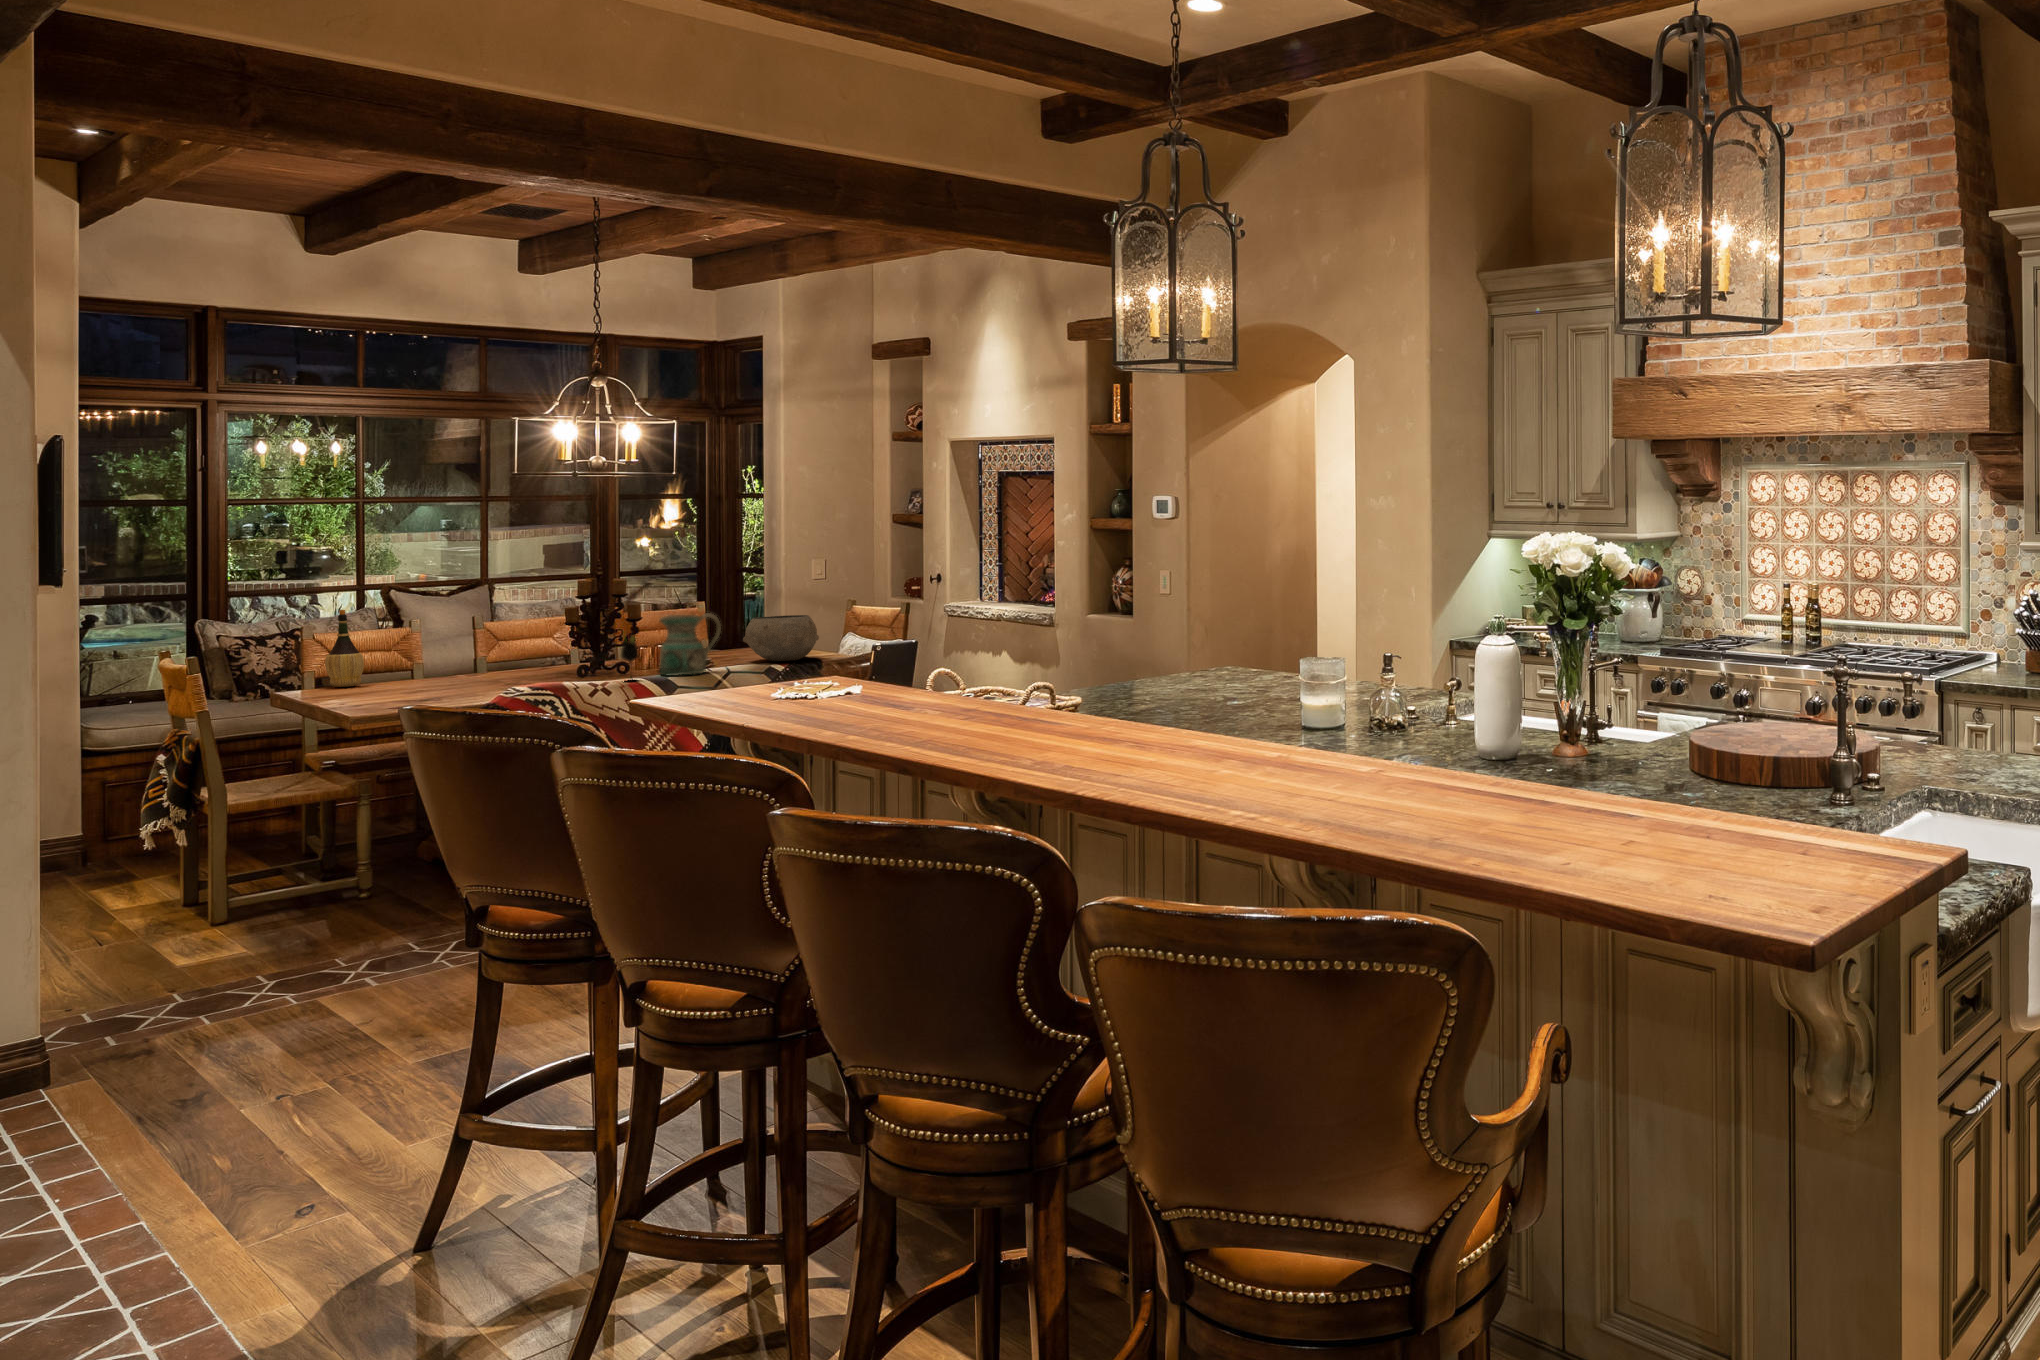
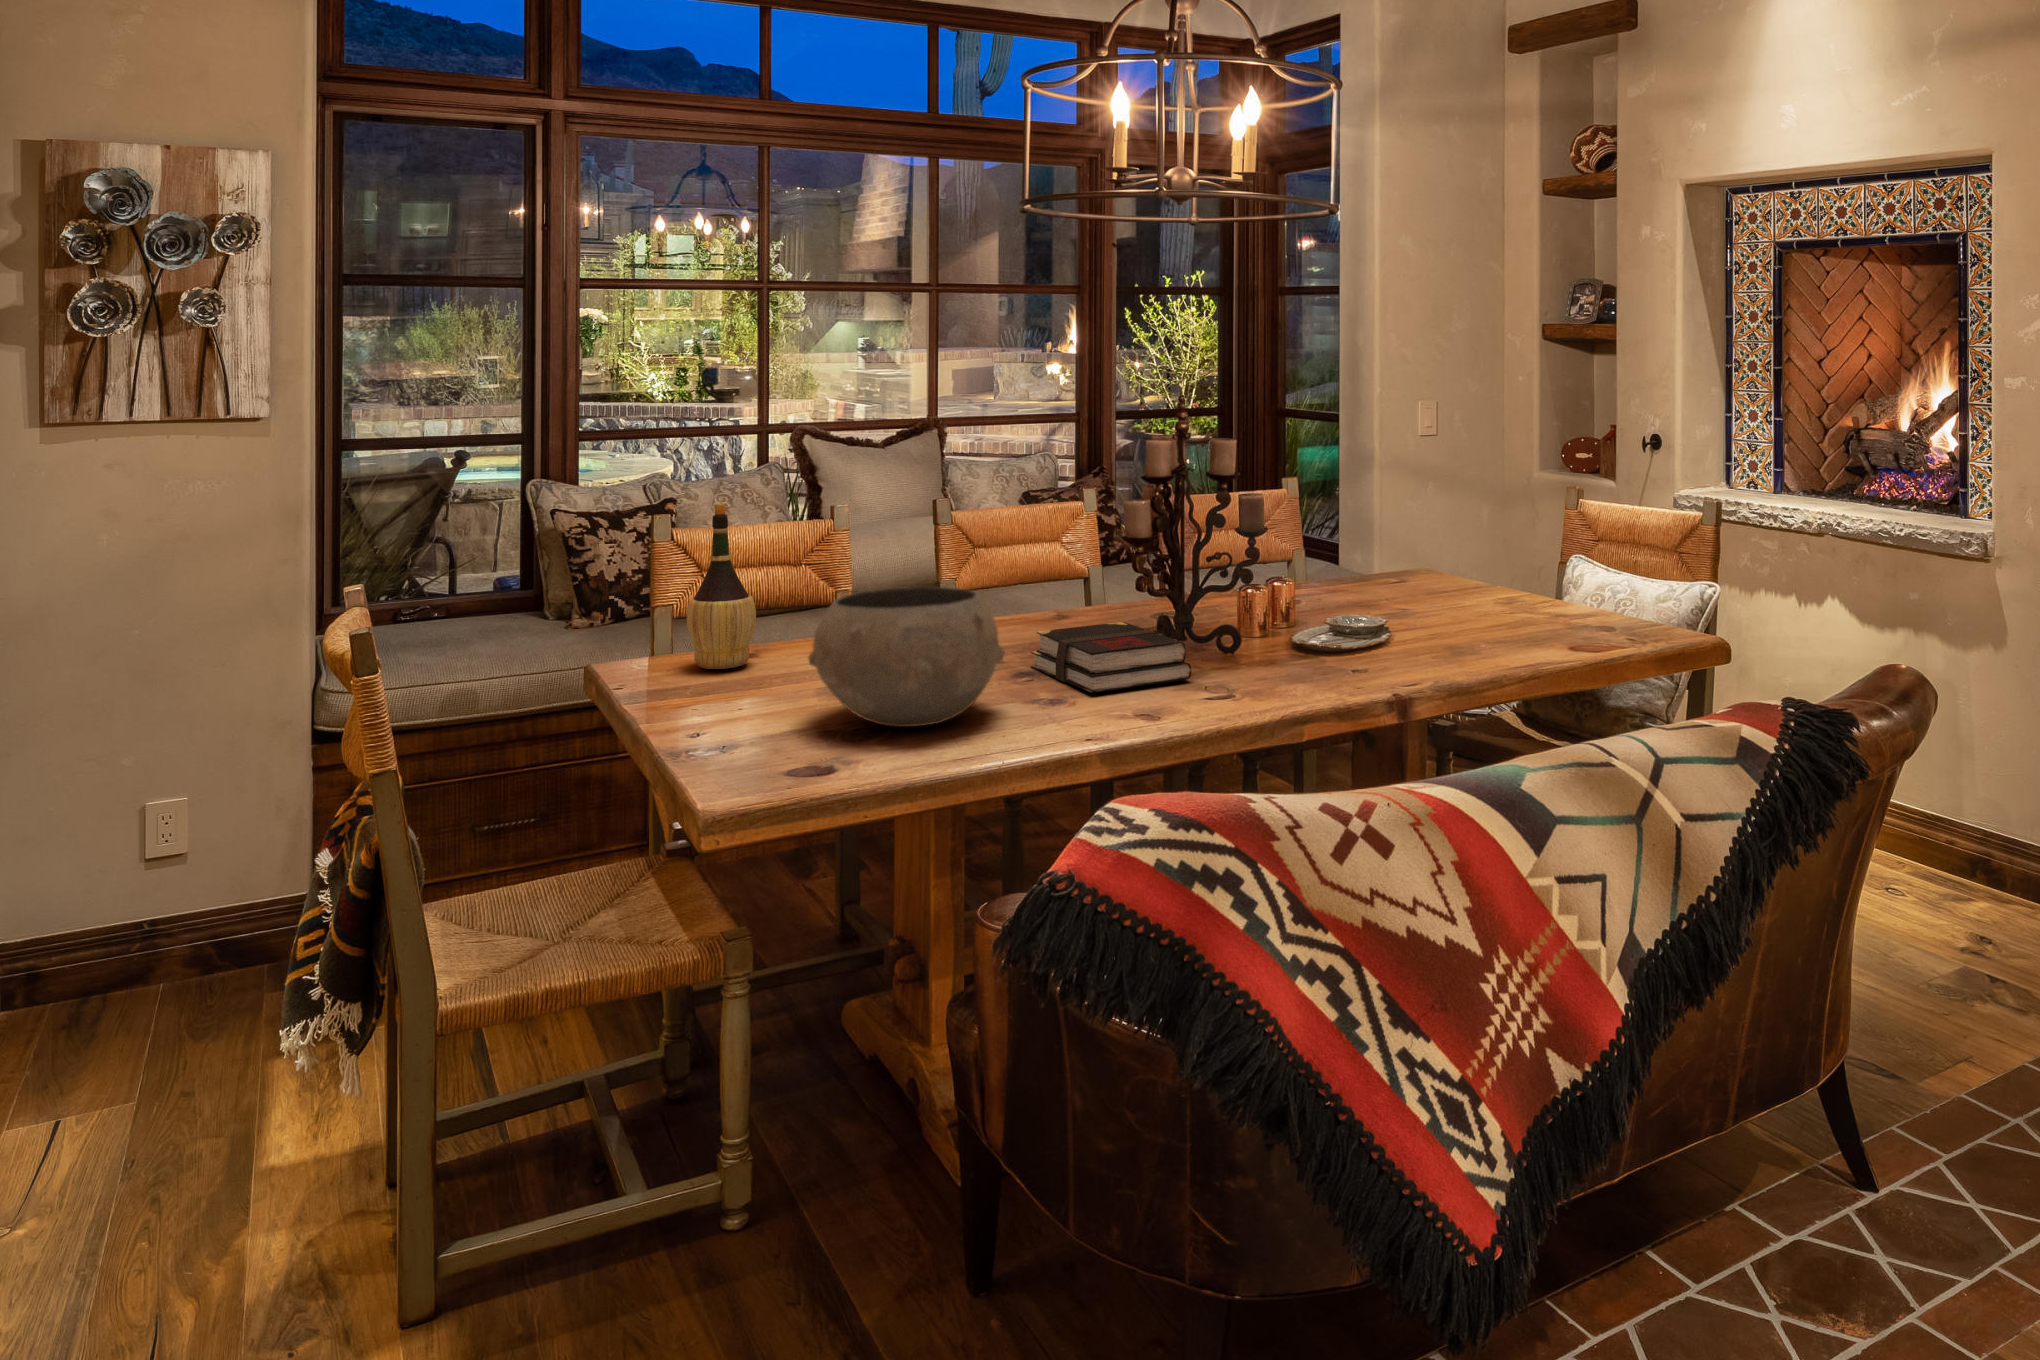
ceramic pitcher: present [659,613,721,676] -> none [1307,529,1425,673]
ceramic bowl: present [743,615,819,661] -> present [809,587,1004,727]
wine glass: present [621,637,639,682] -> none [1250,578,1288,693]
book: none [515,661,595,684] -> present [1031,622,1192,693]

